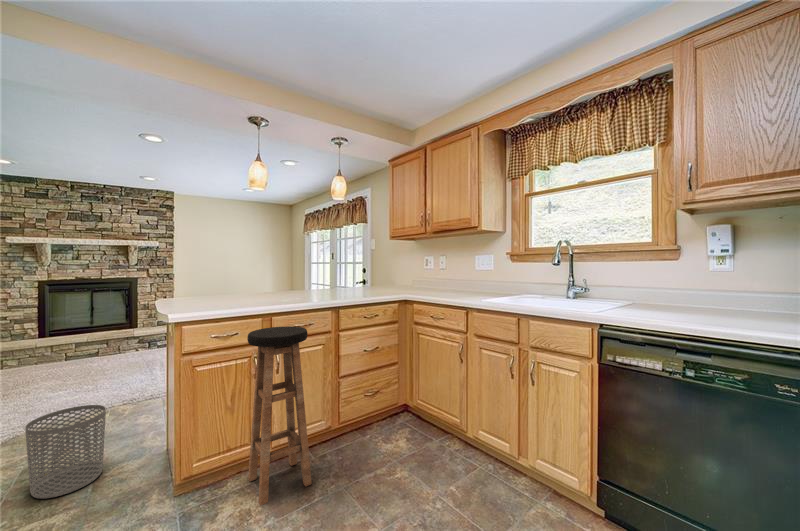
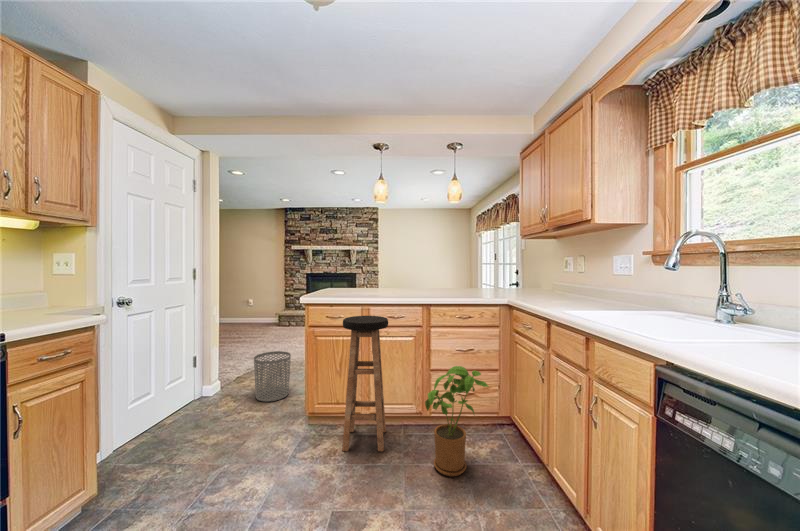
house plant: none [366,364,427,478] -> present [425,366,488,476]

